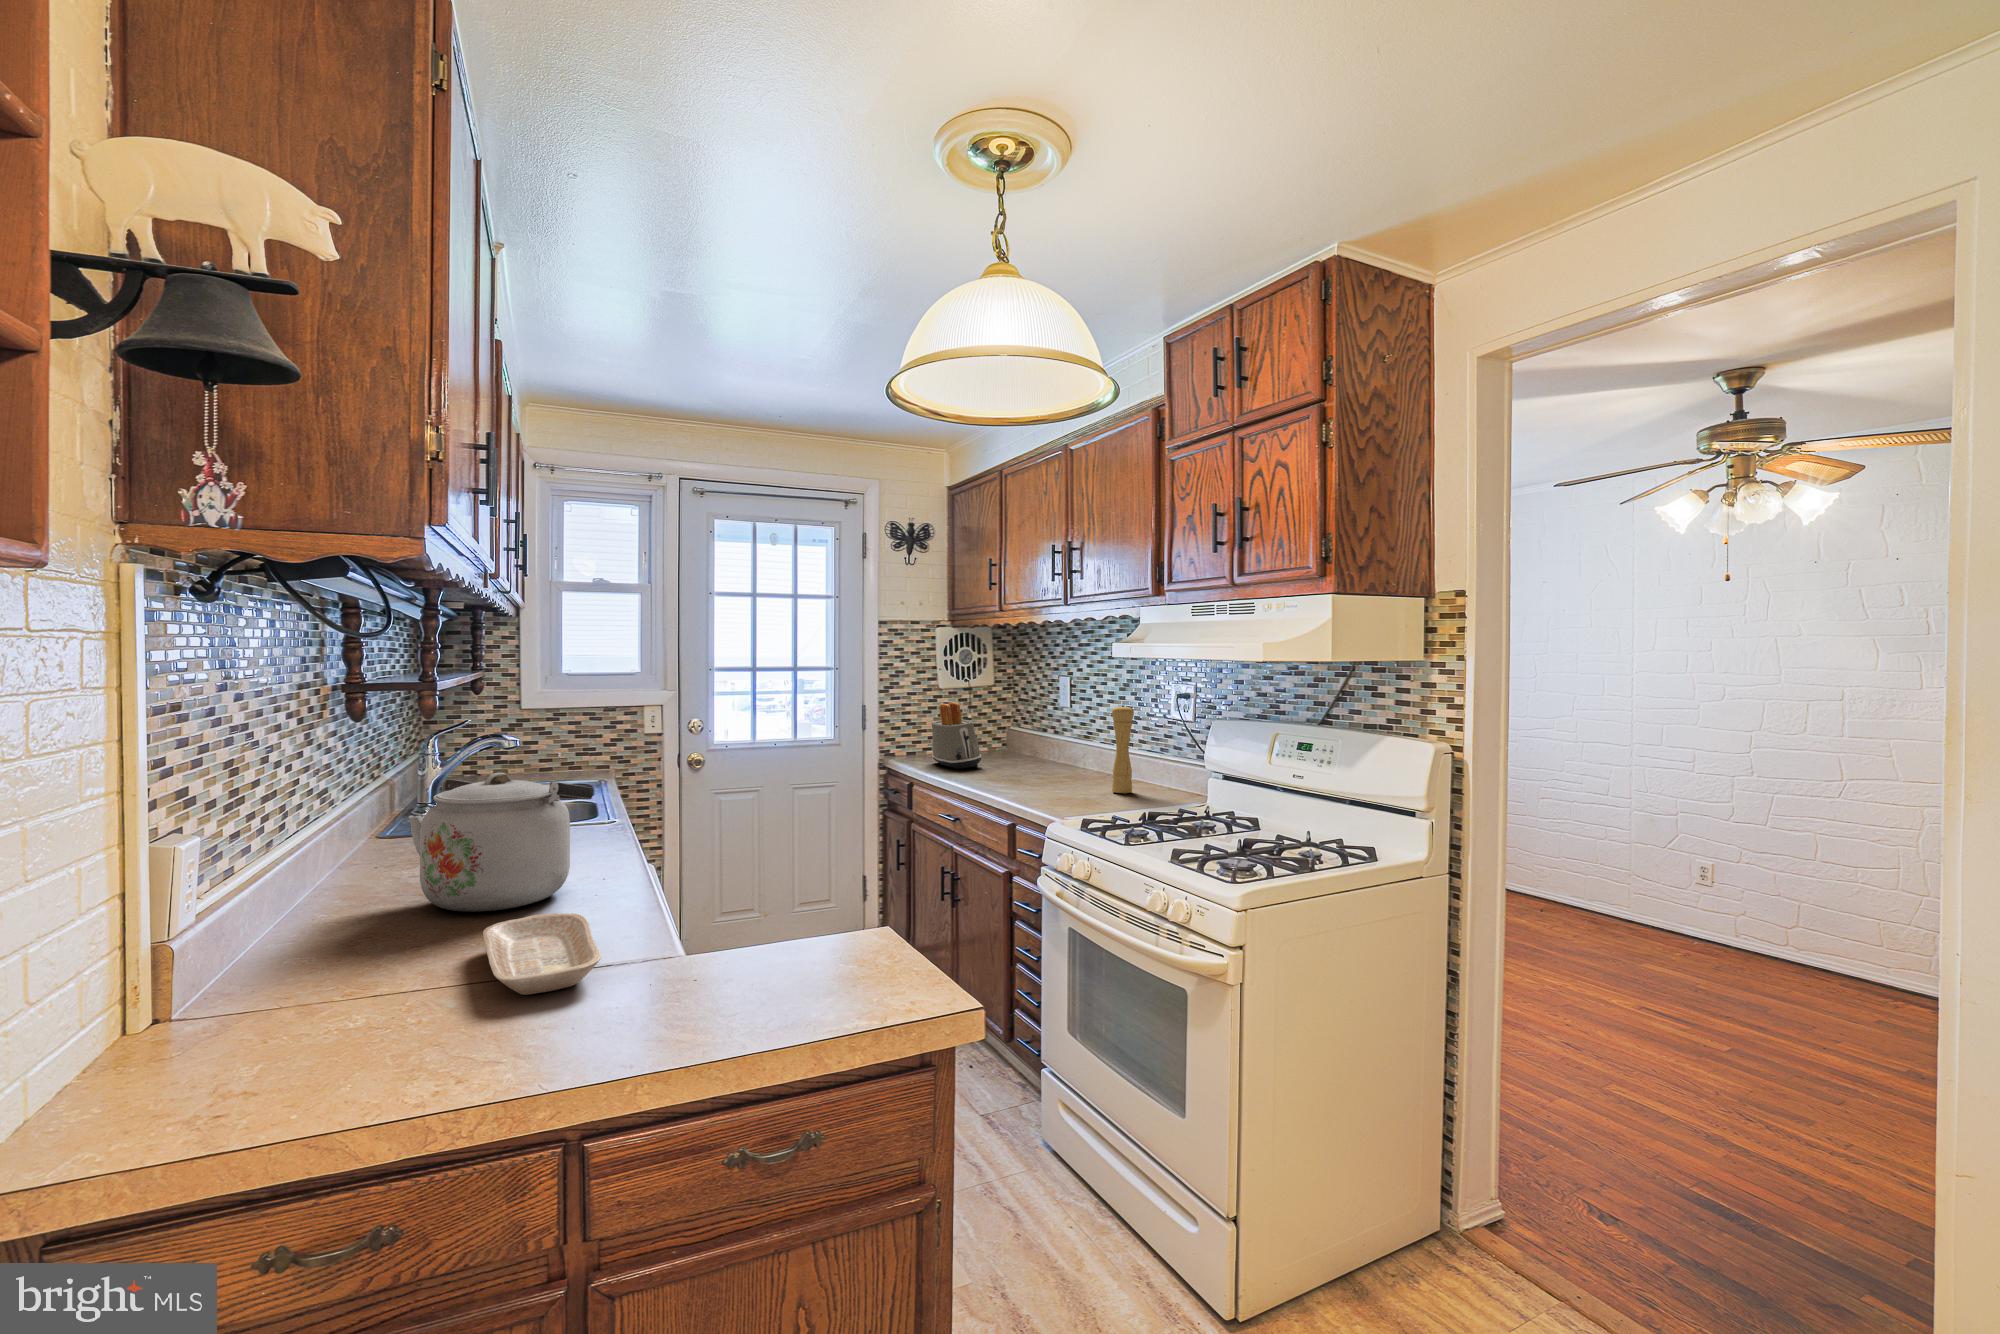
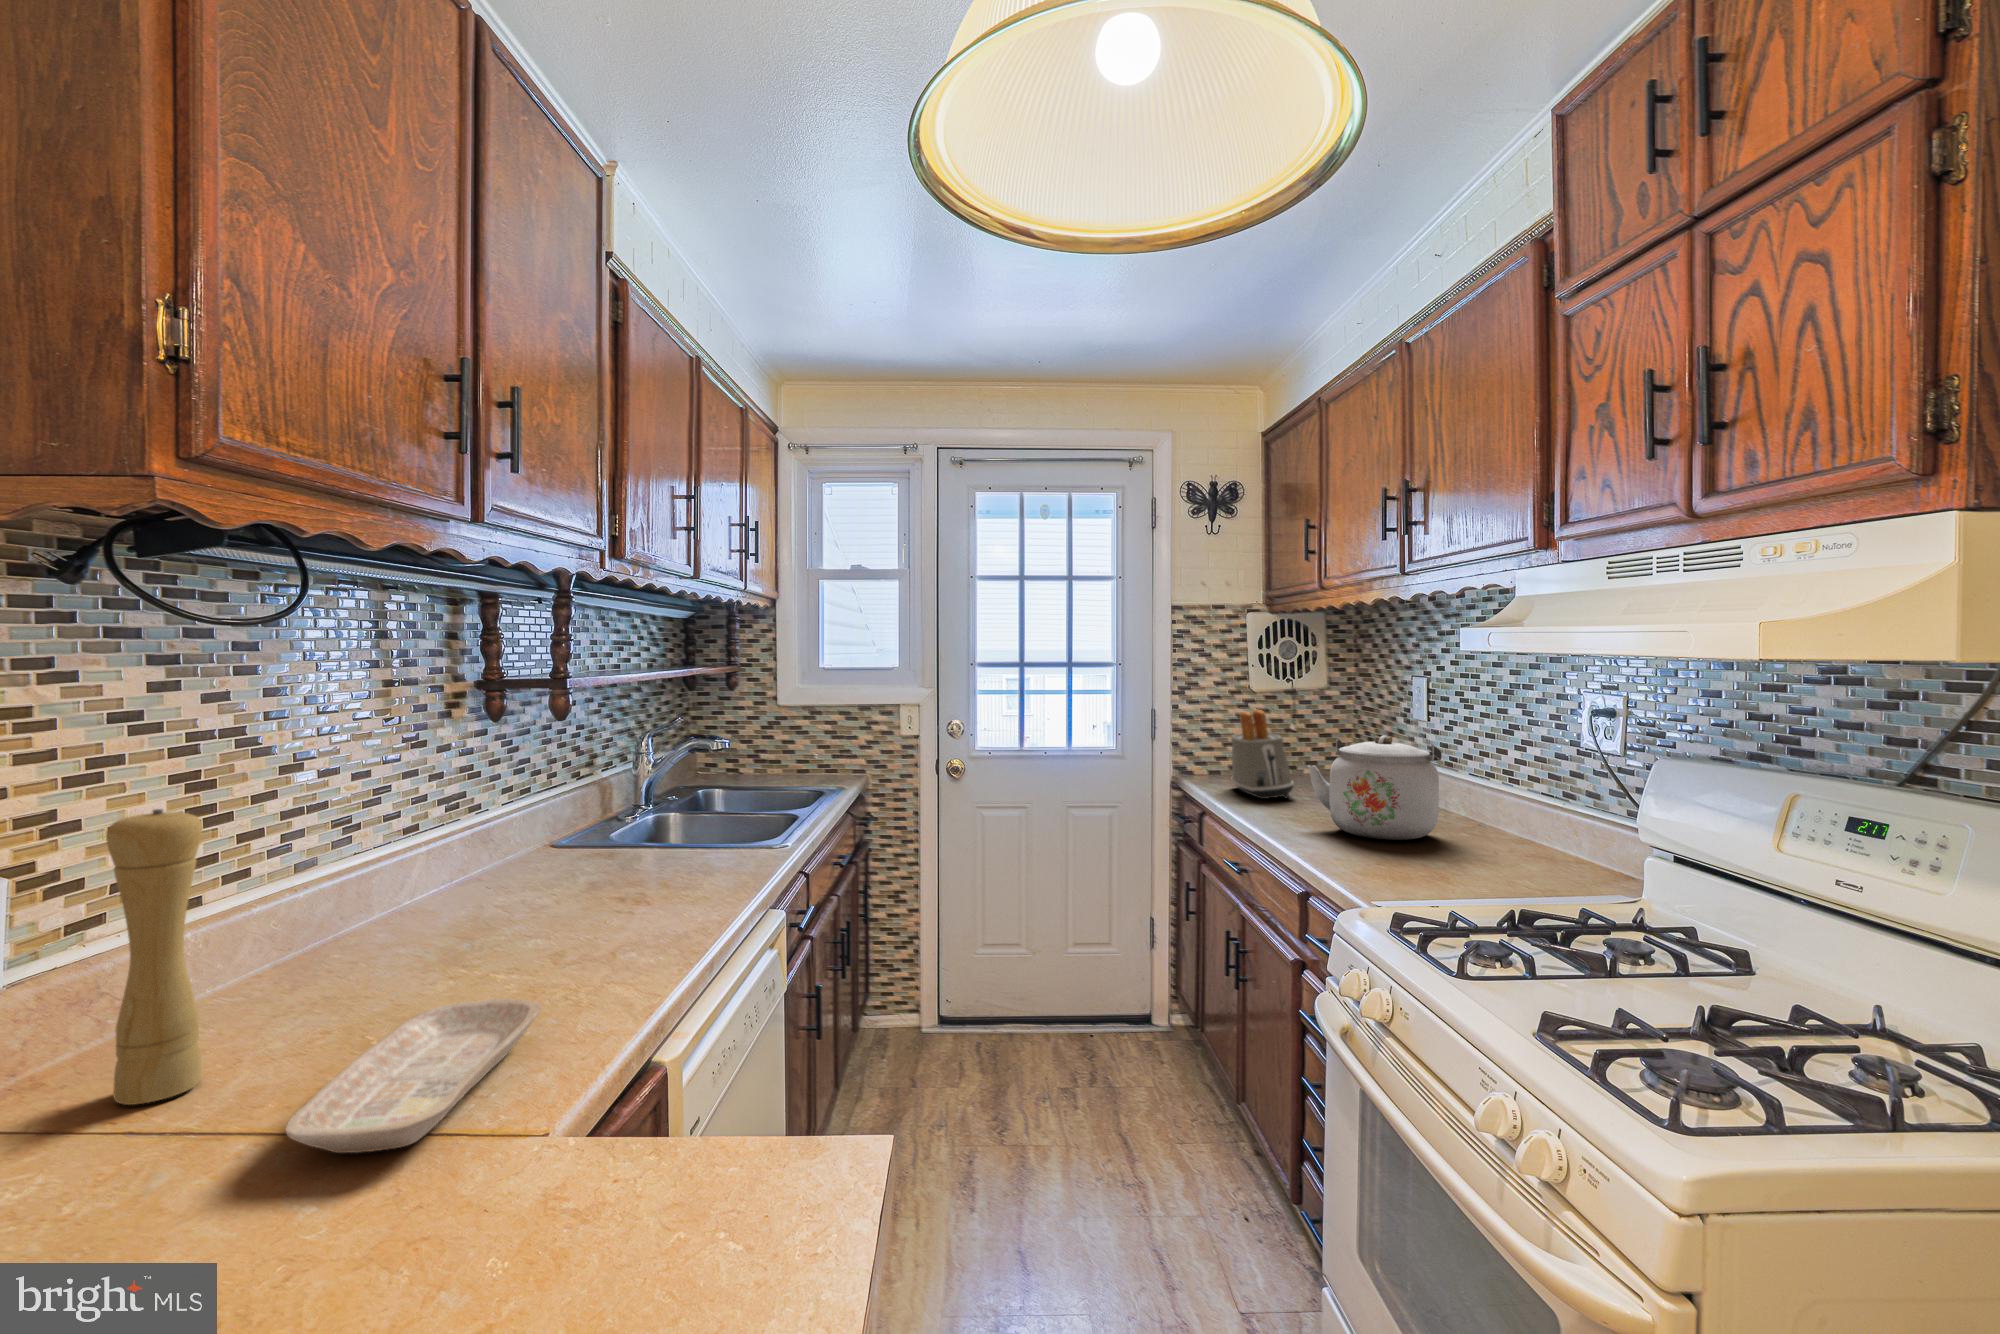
pepper mill: present [1112,705,1134,793] -> present [106,809,202,1105]
kettle: present [408,773,593,912] -> present [1308,735,1442,840]

